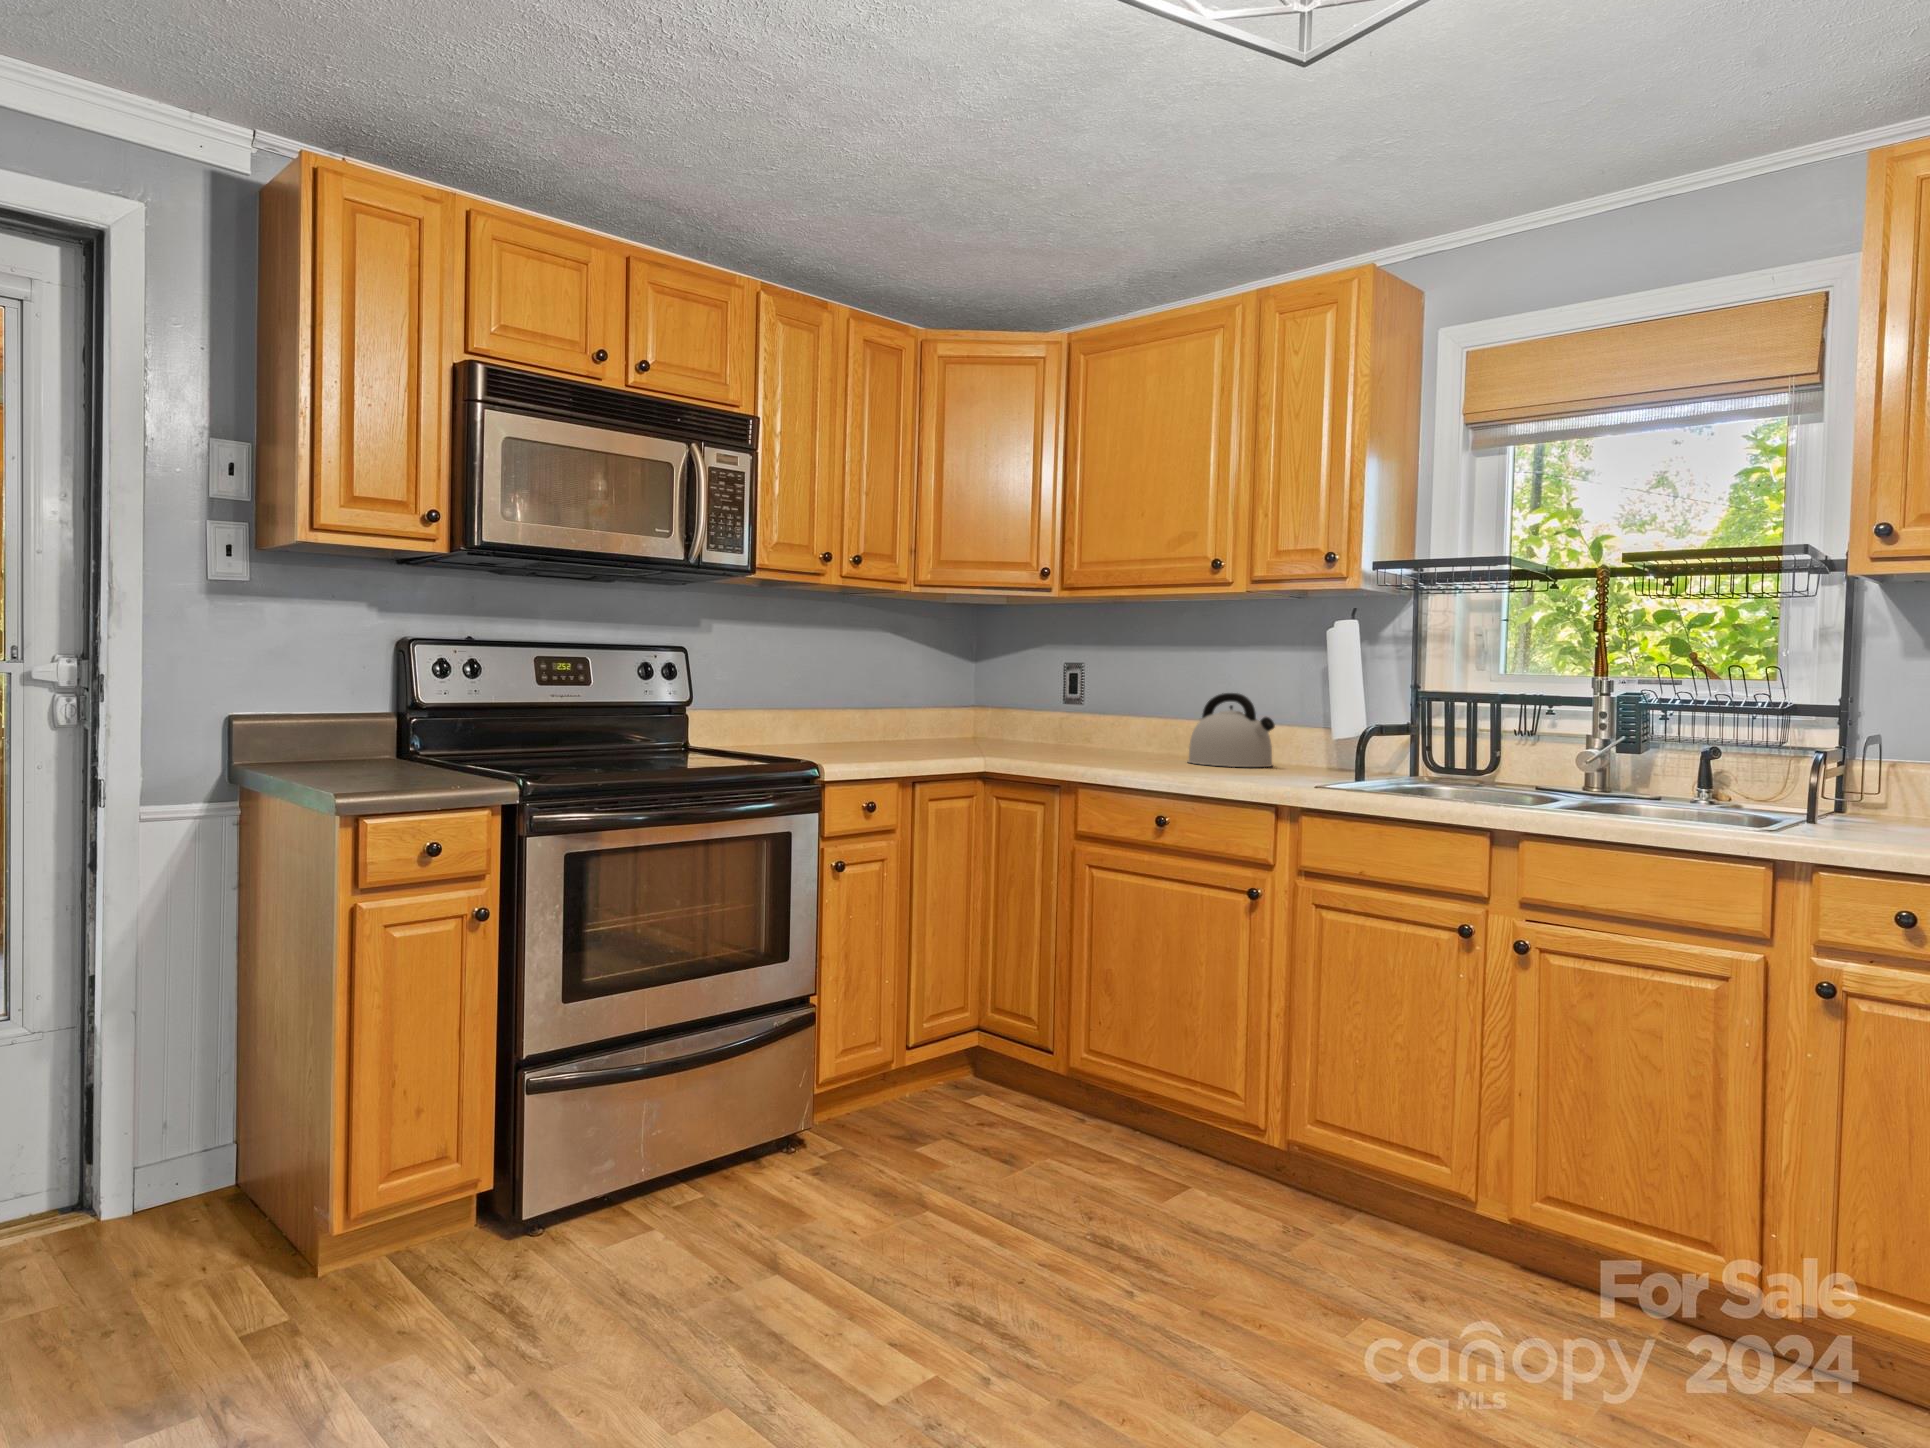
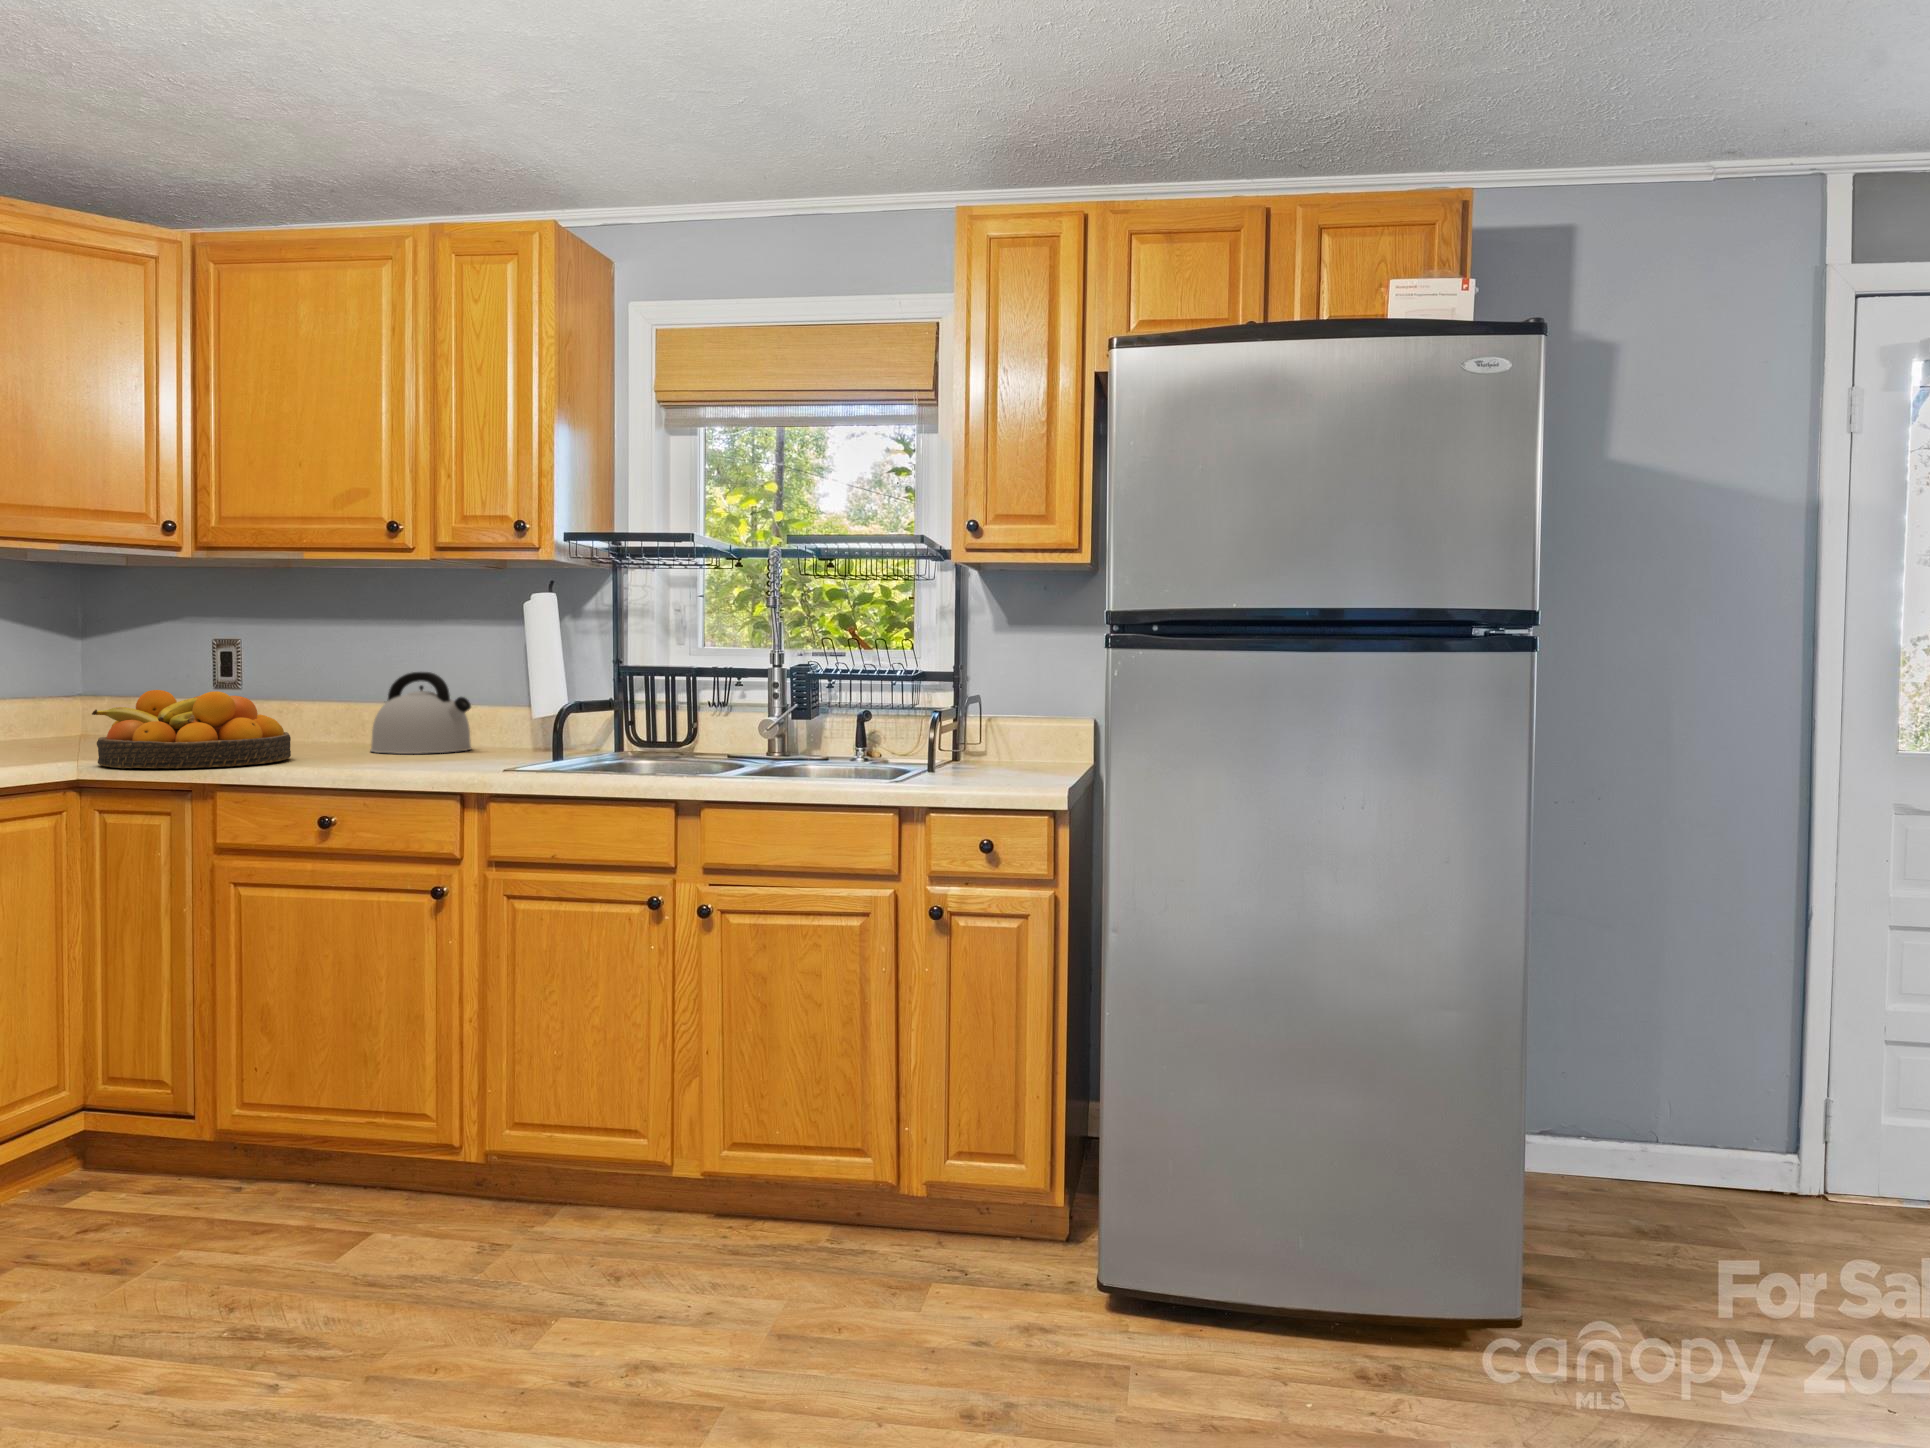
fruit bowl: none [995,702,1130,767] -> present [92,690,291,768]

